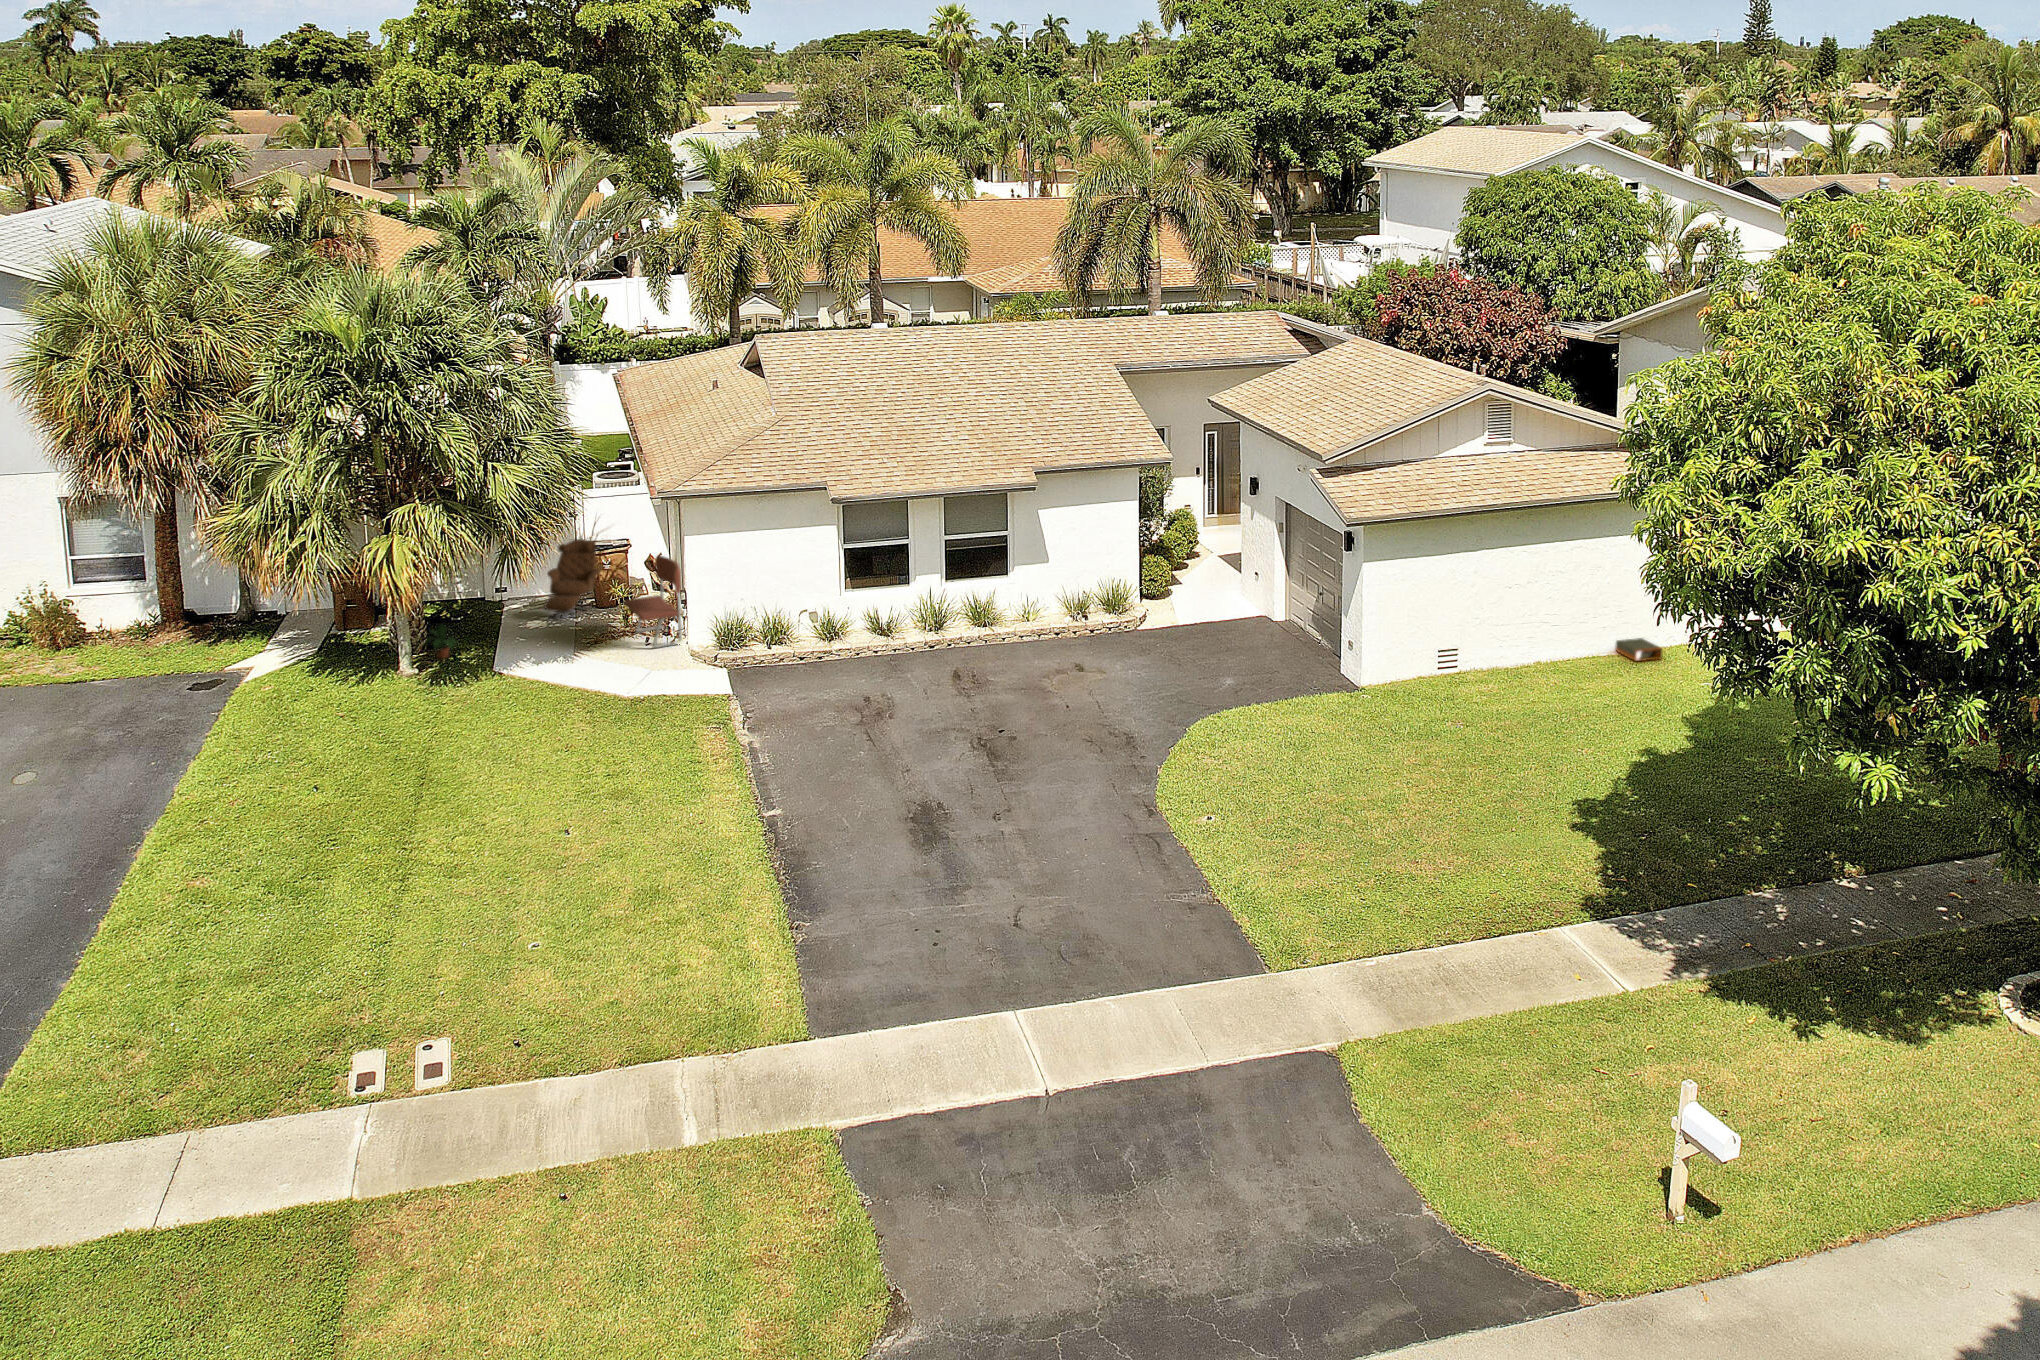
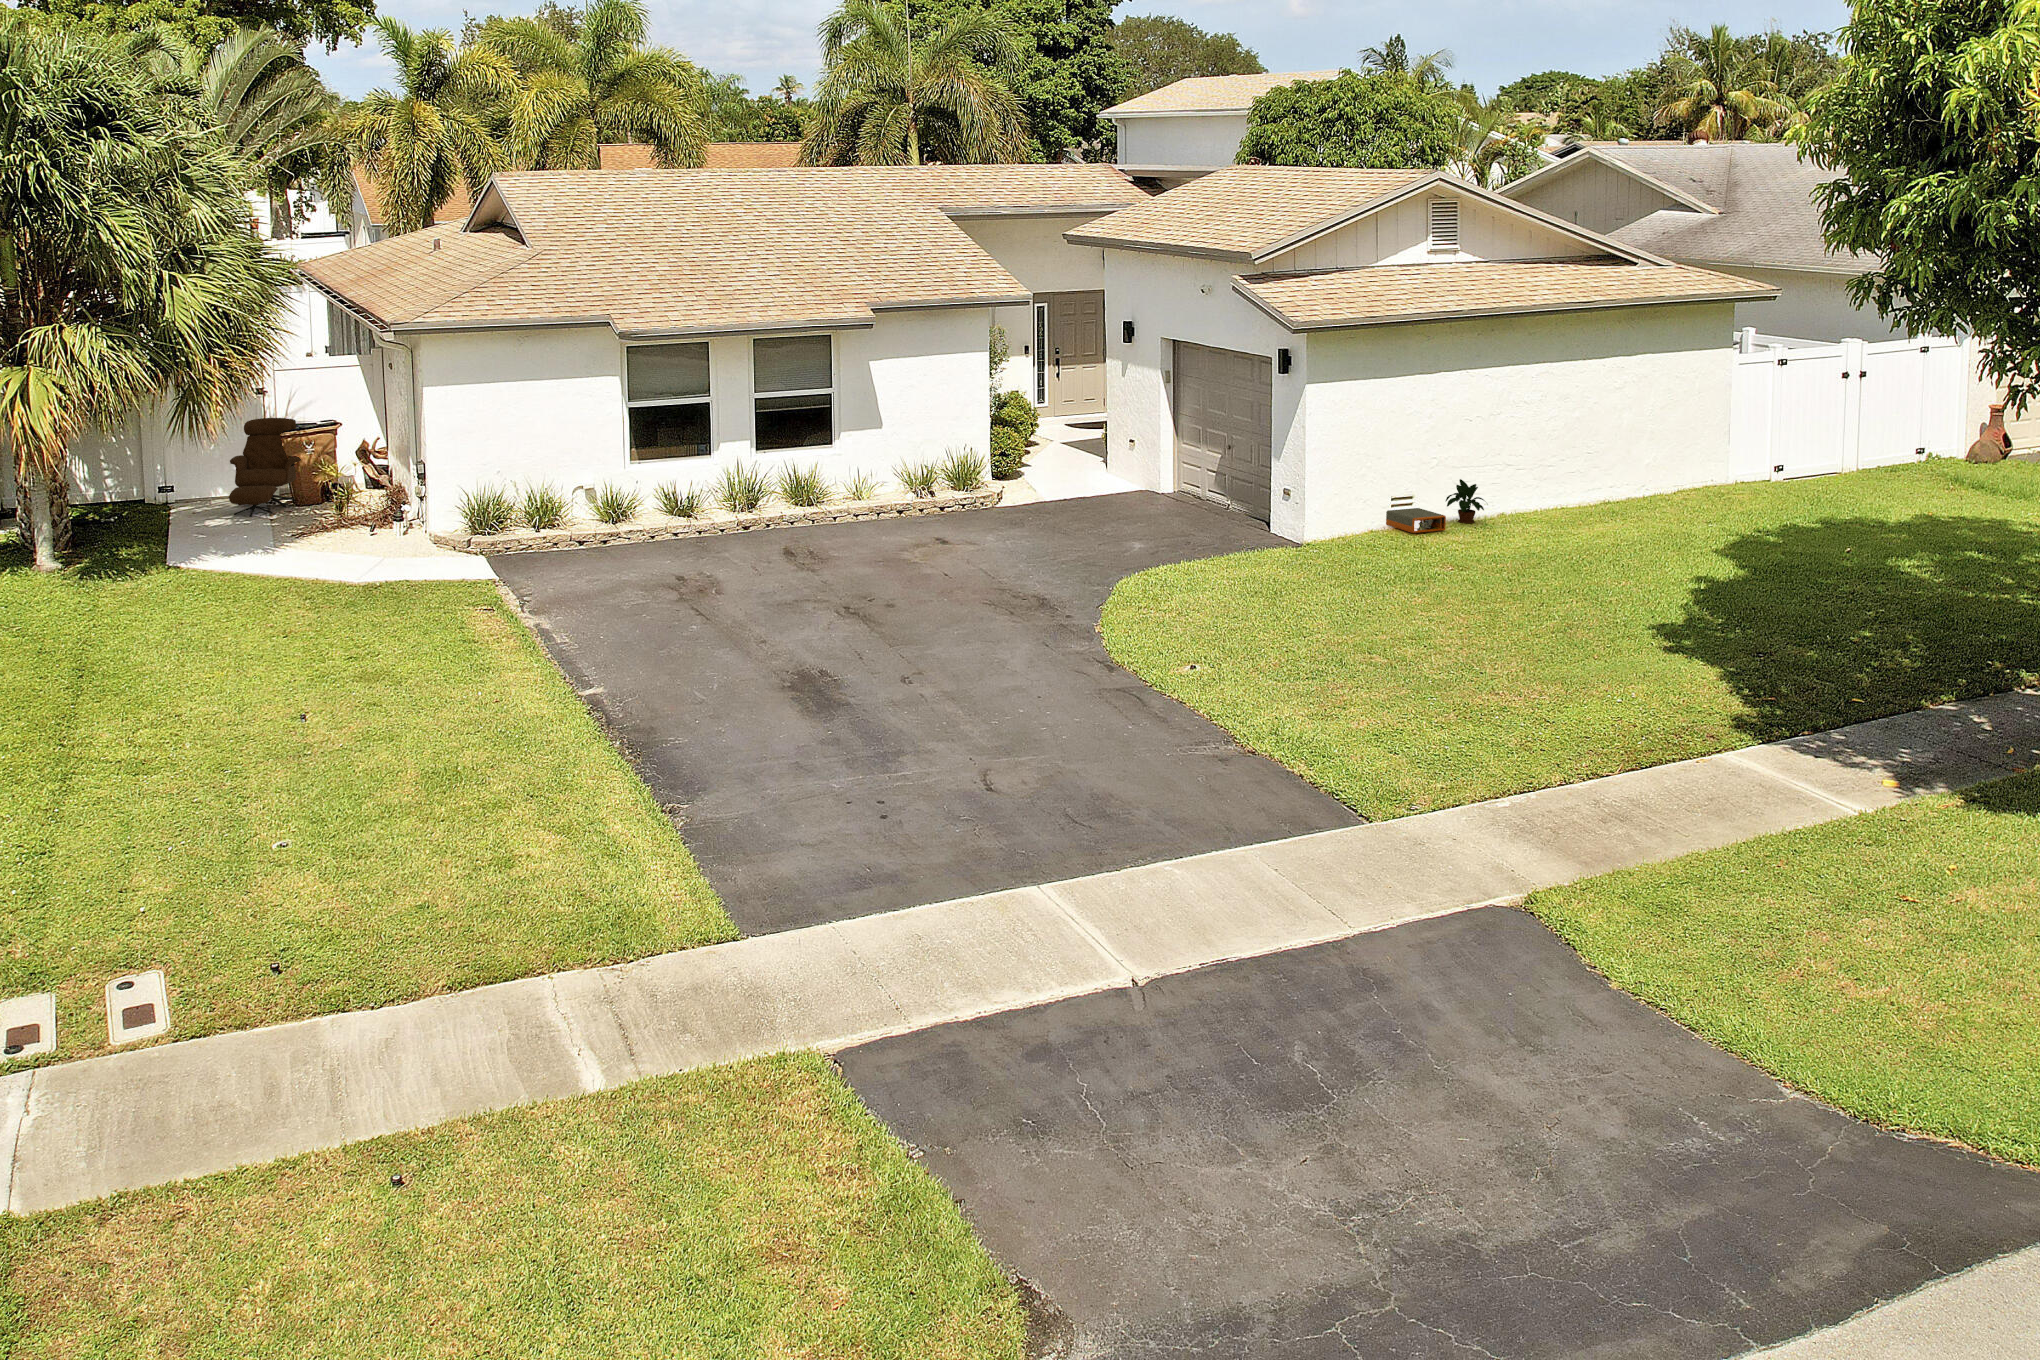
bench: present [624,556,682,648] -> none [340,423,424,538]
potted plant: present [425,624,455,658] -> present [1446,479,1484,523]
storage box: present [1615,638,1663,661] -> present [1386,508,1446,533]

